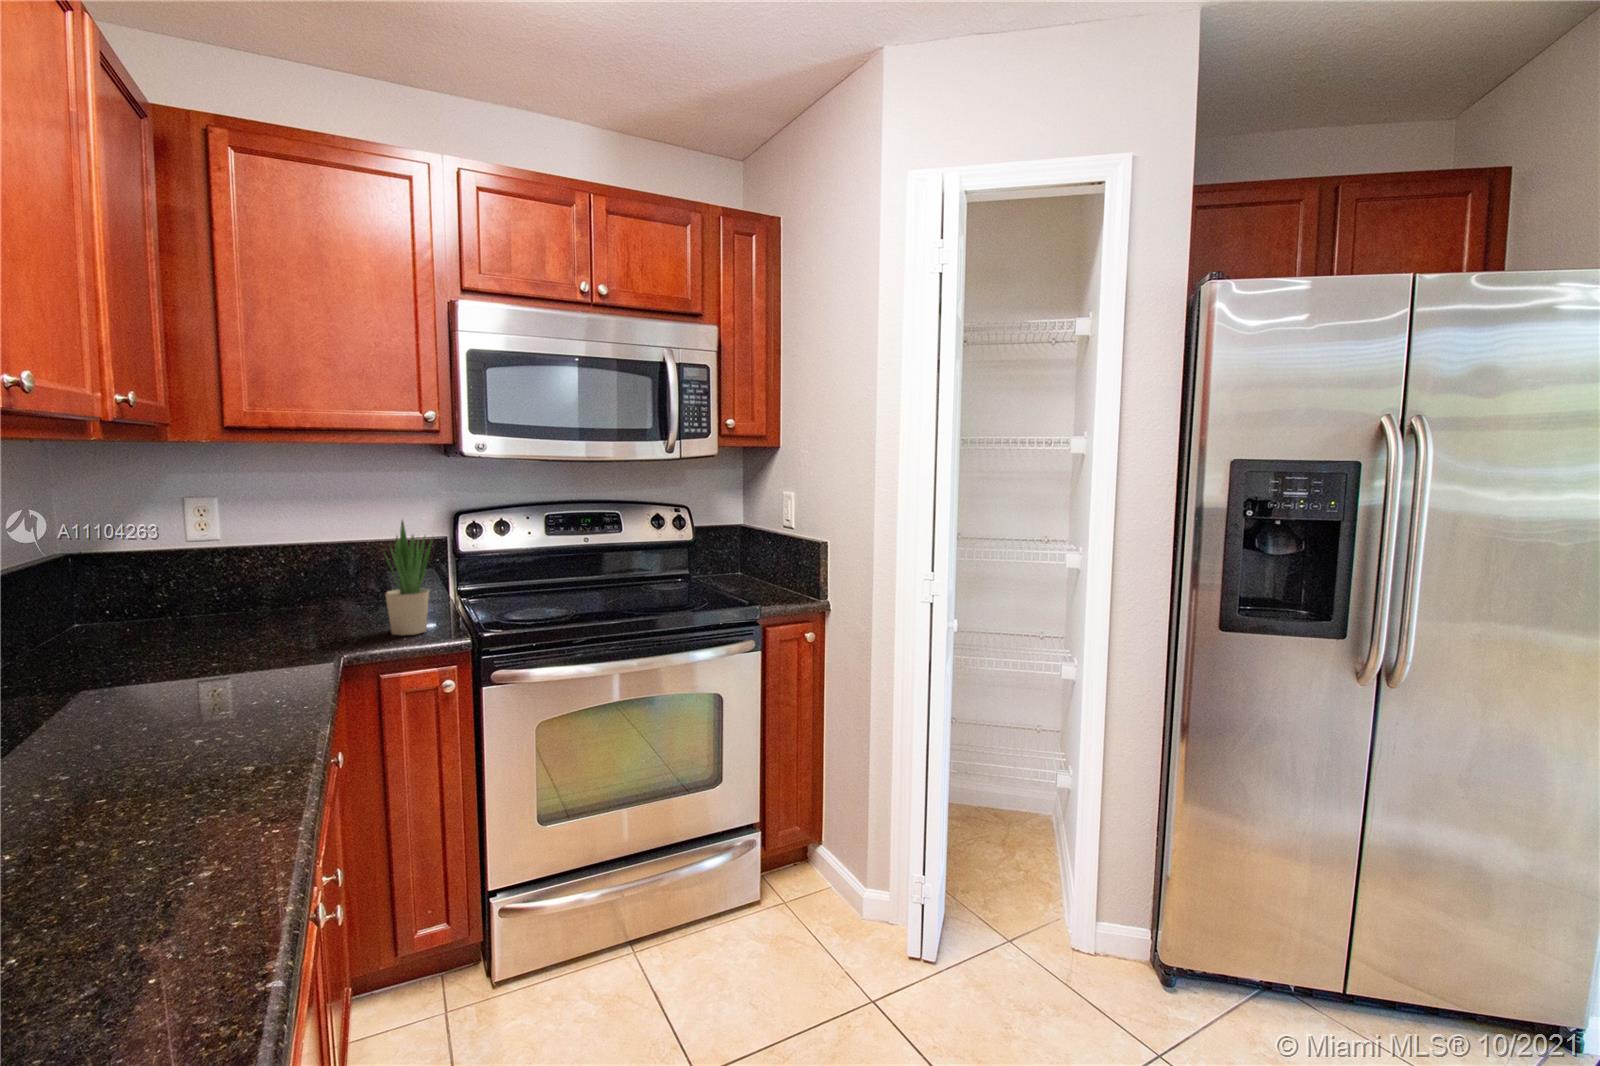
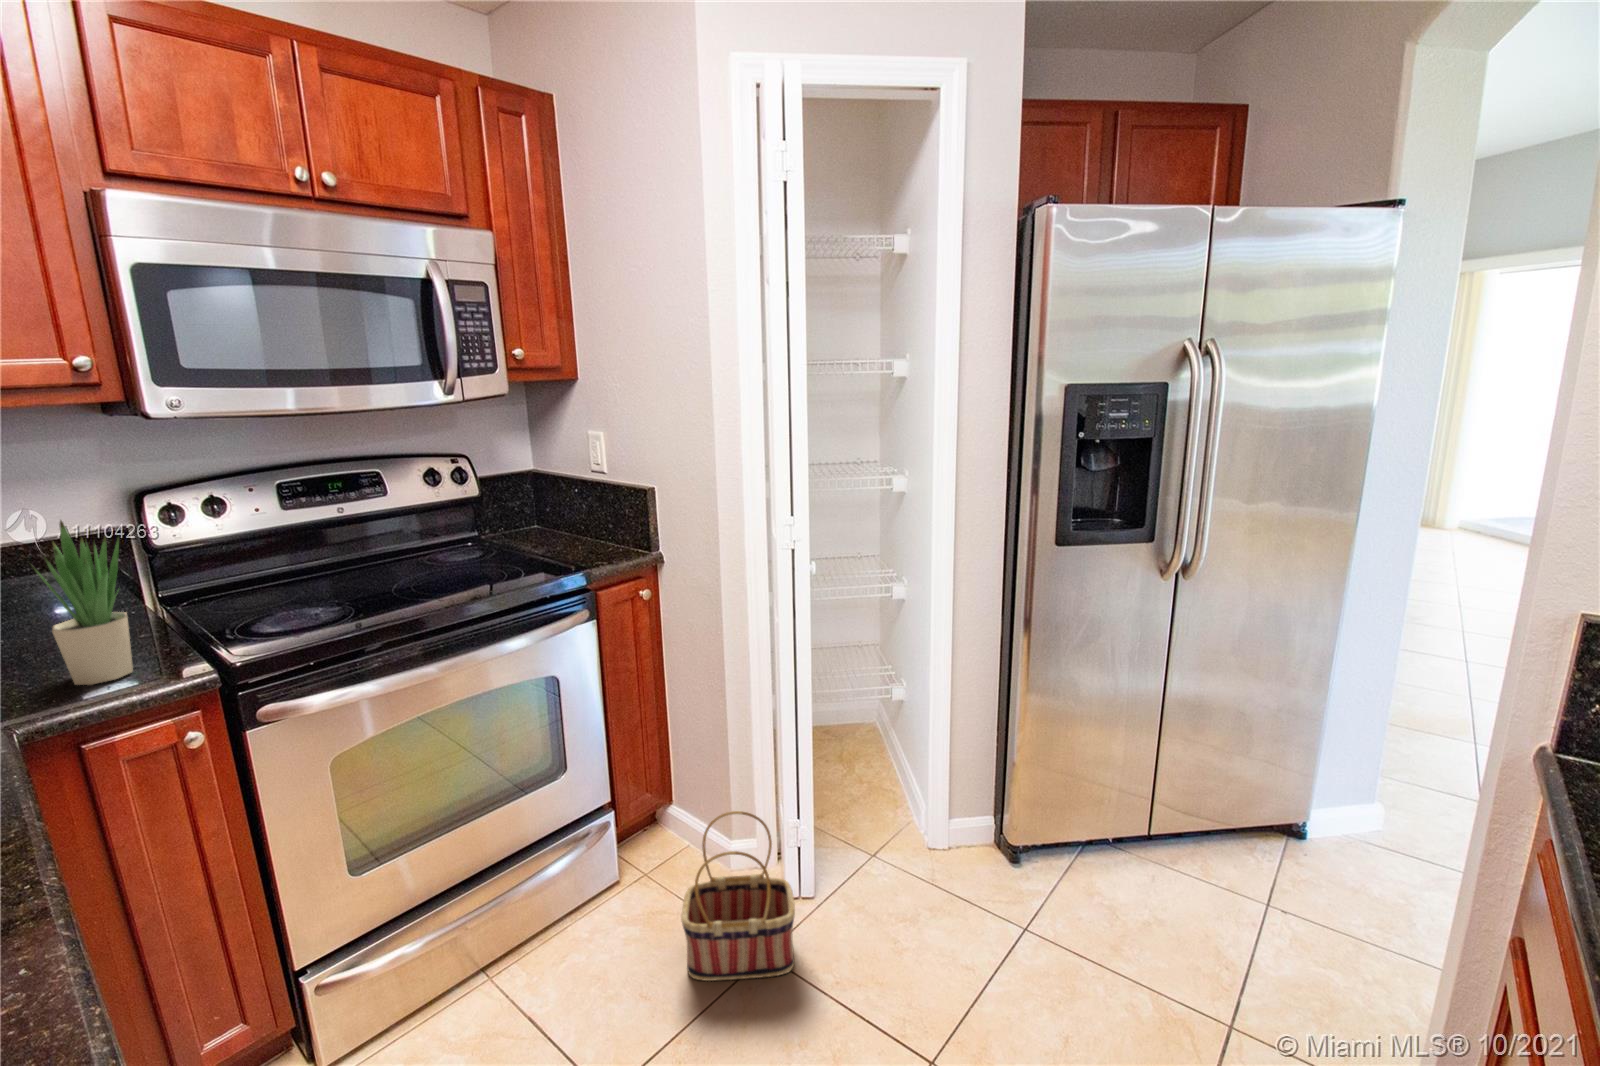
basket: none [794,848,905,1023] -> present [681,811,795,981]

